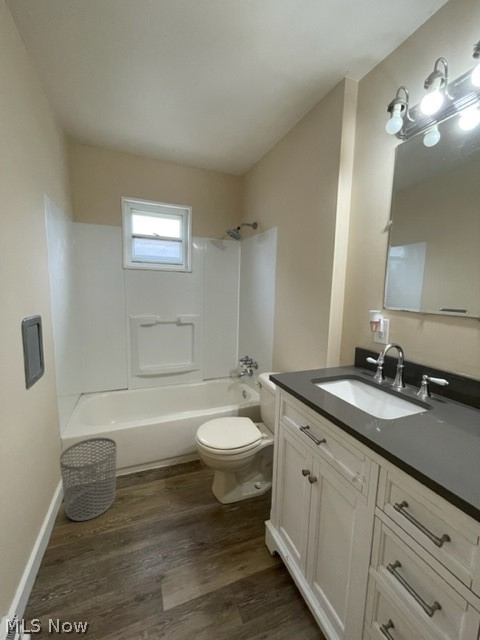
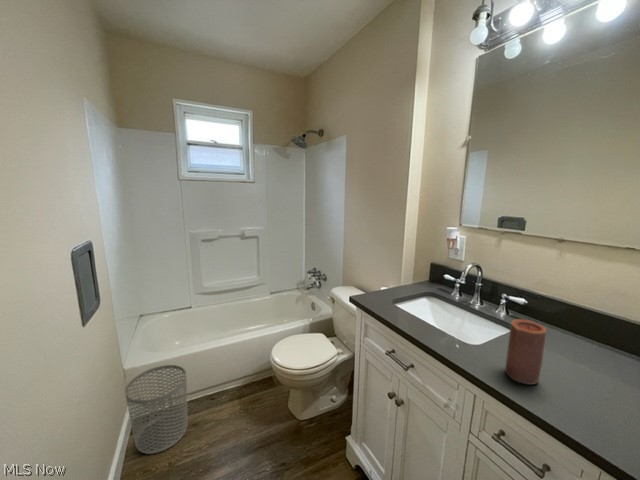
candle: none [411,389,450,455] -> present [505,319,546,385]

